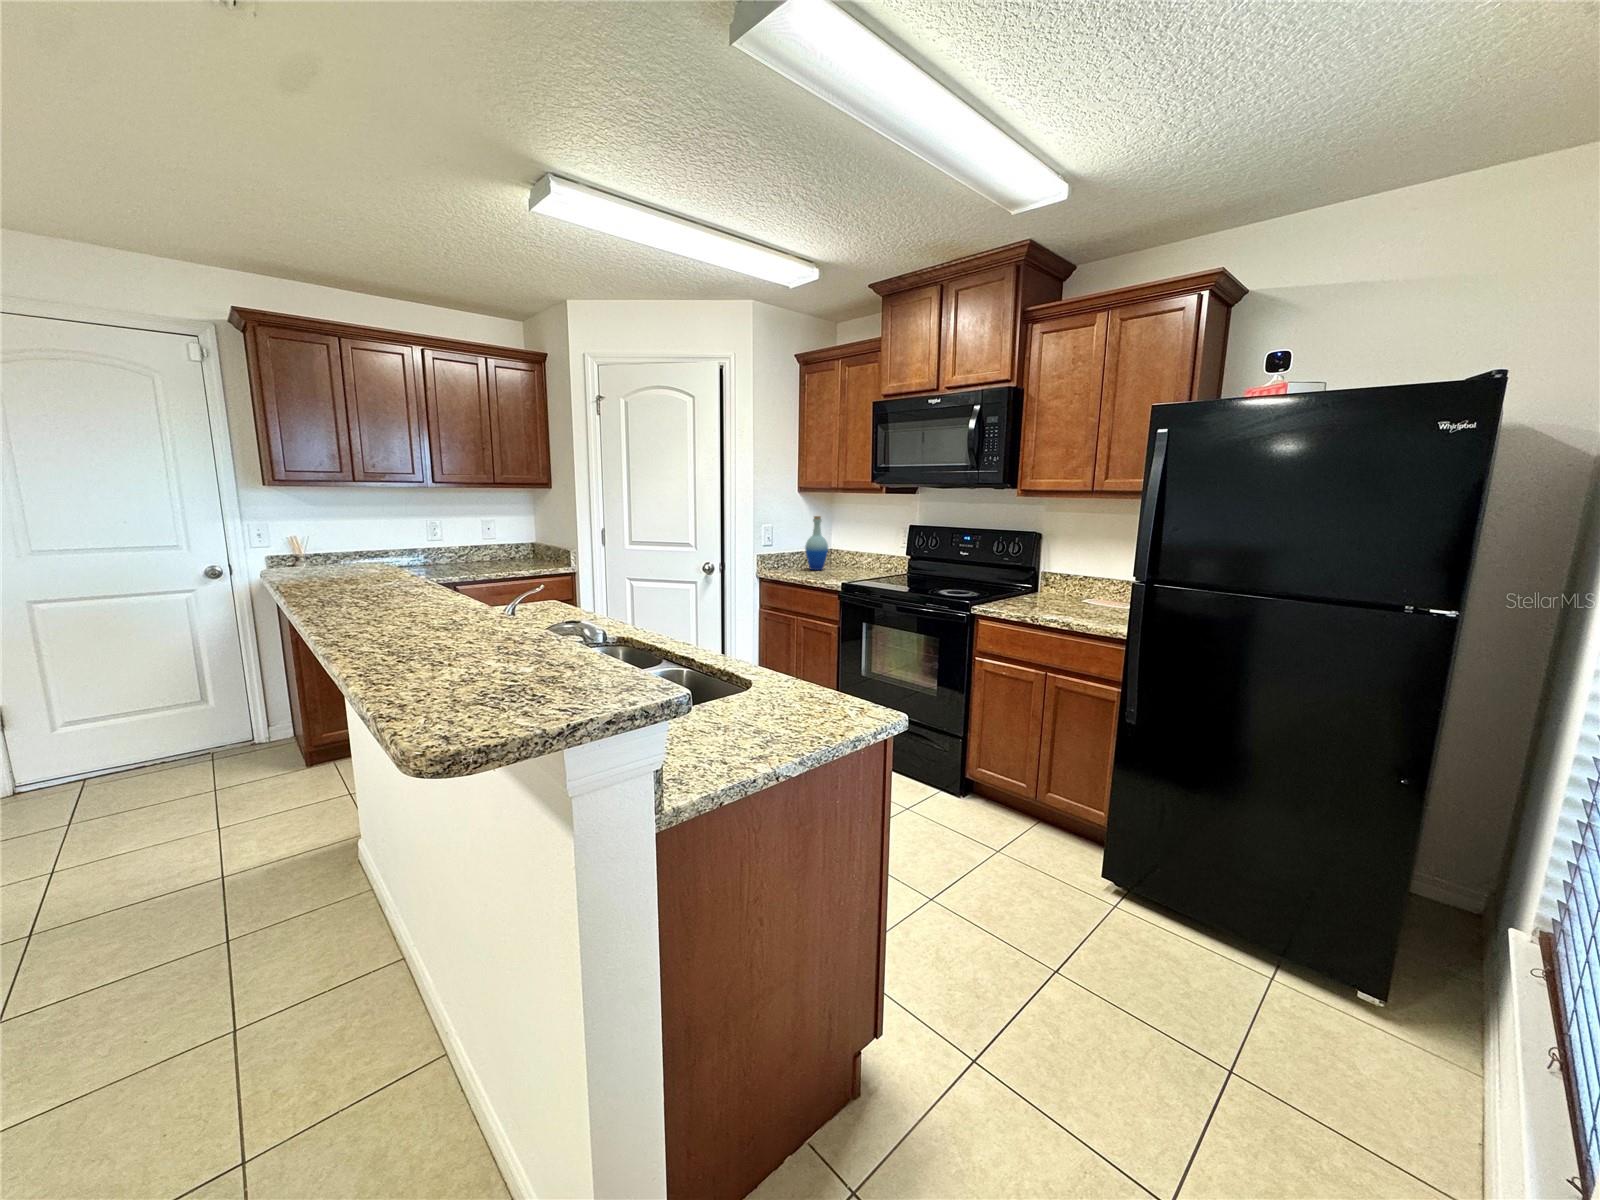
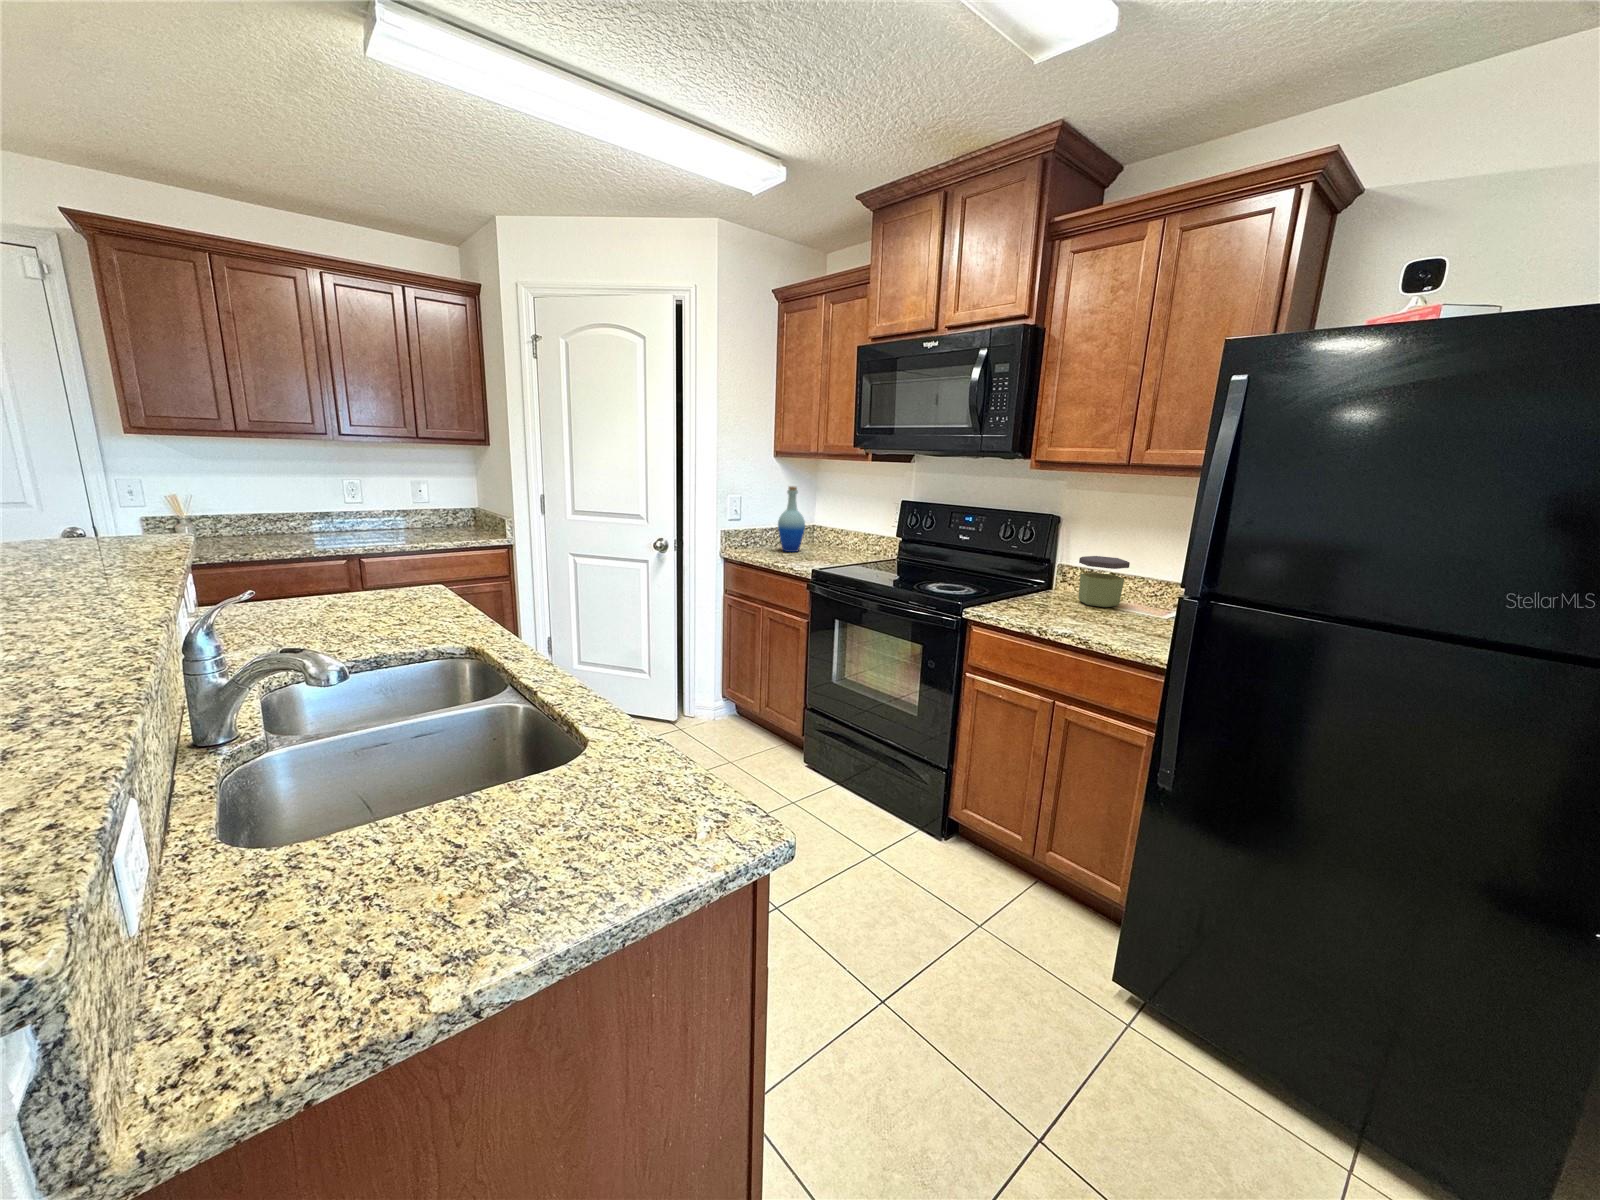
jar: none [1058,563,1097,602] -> present [1079,556,1130,607]

